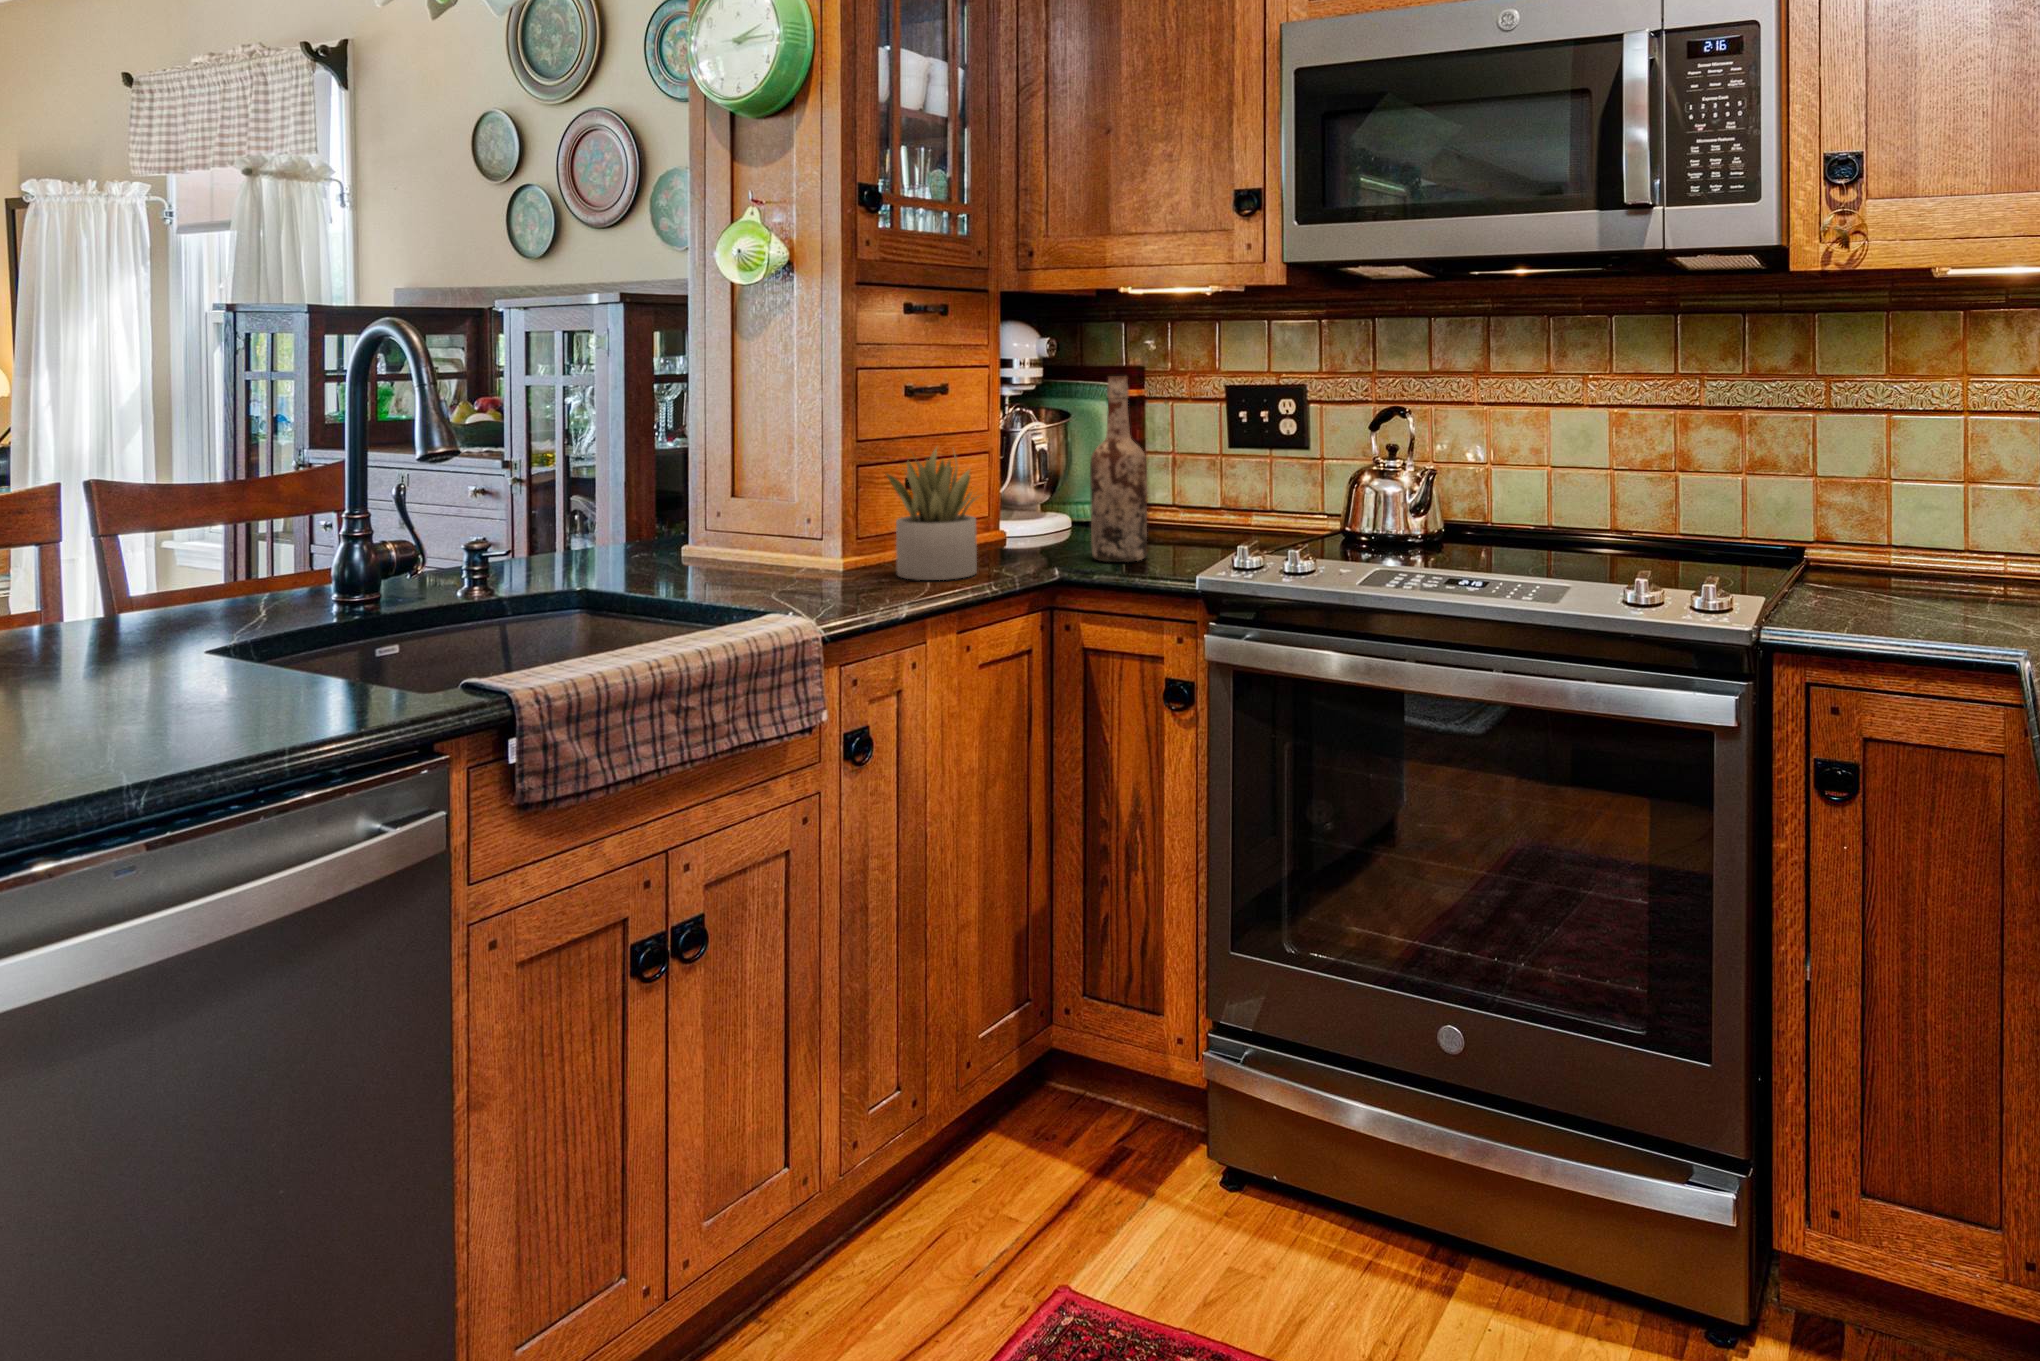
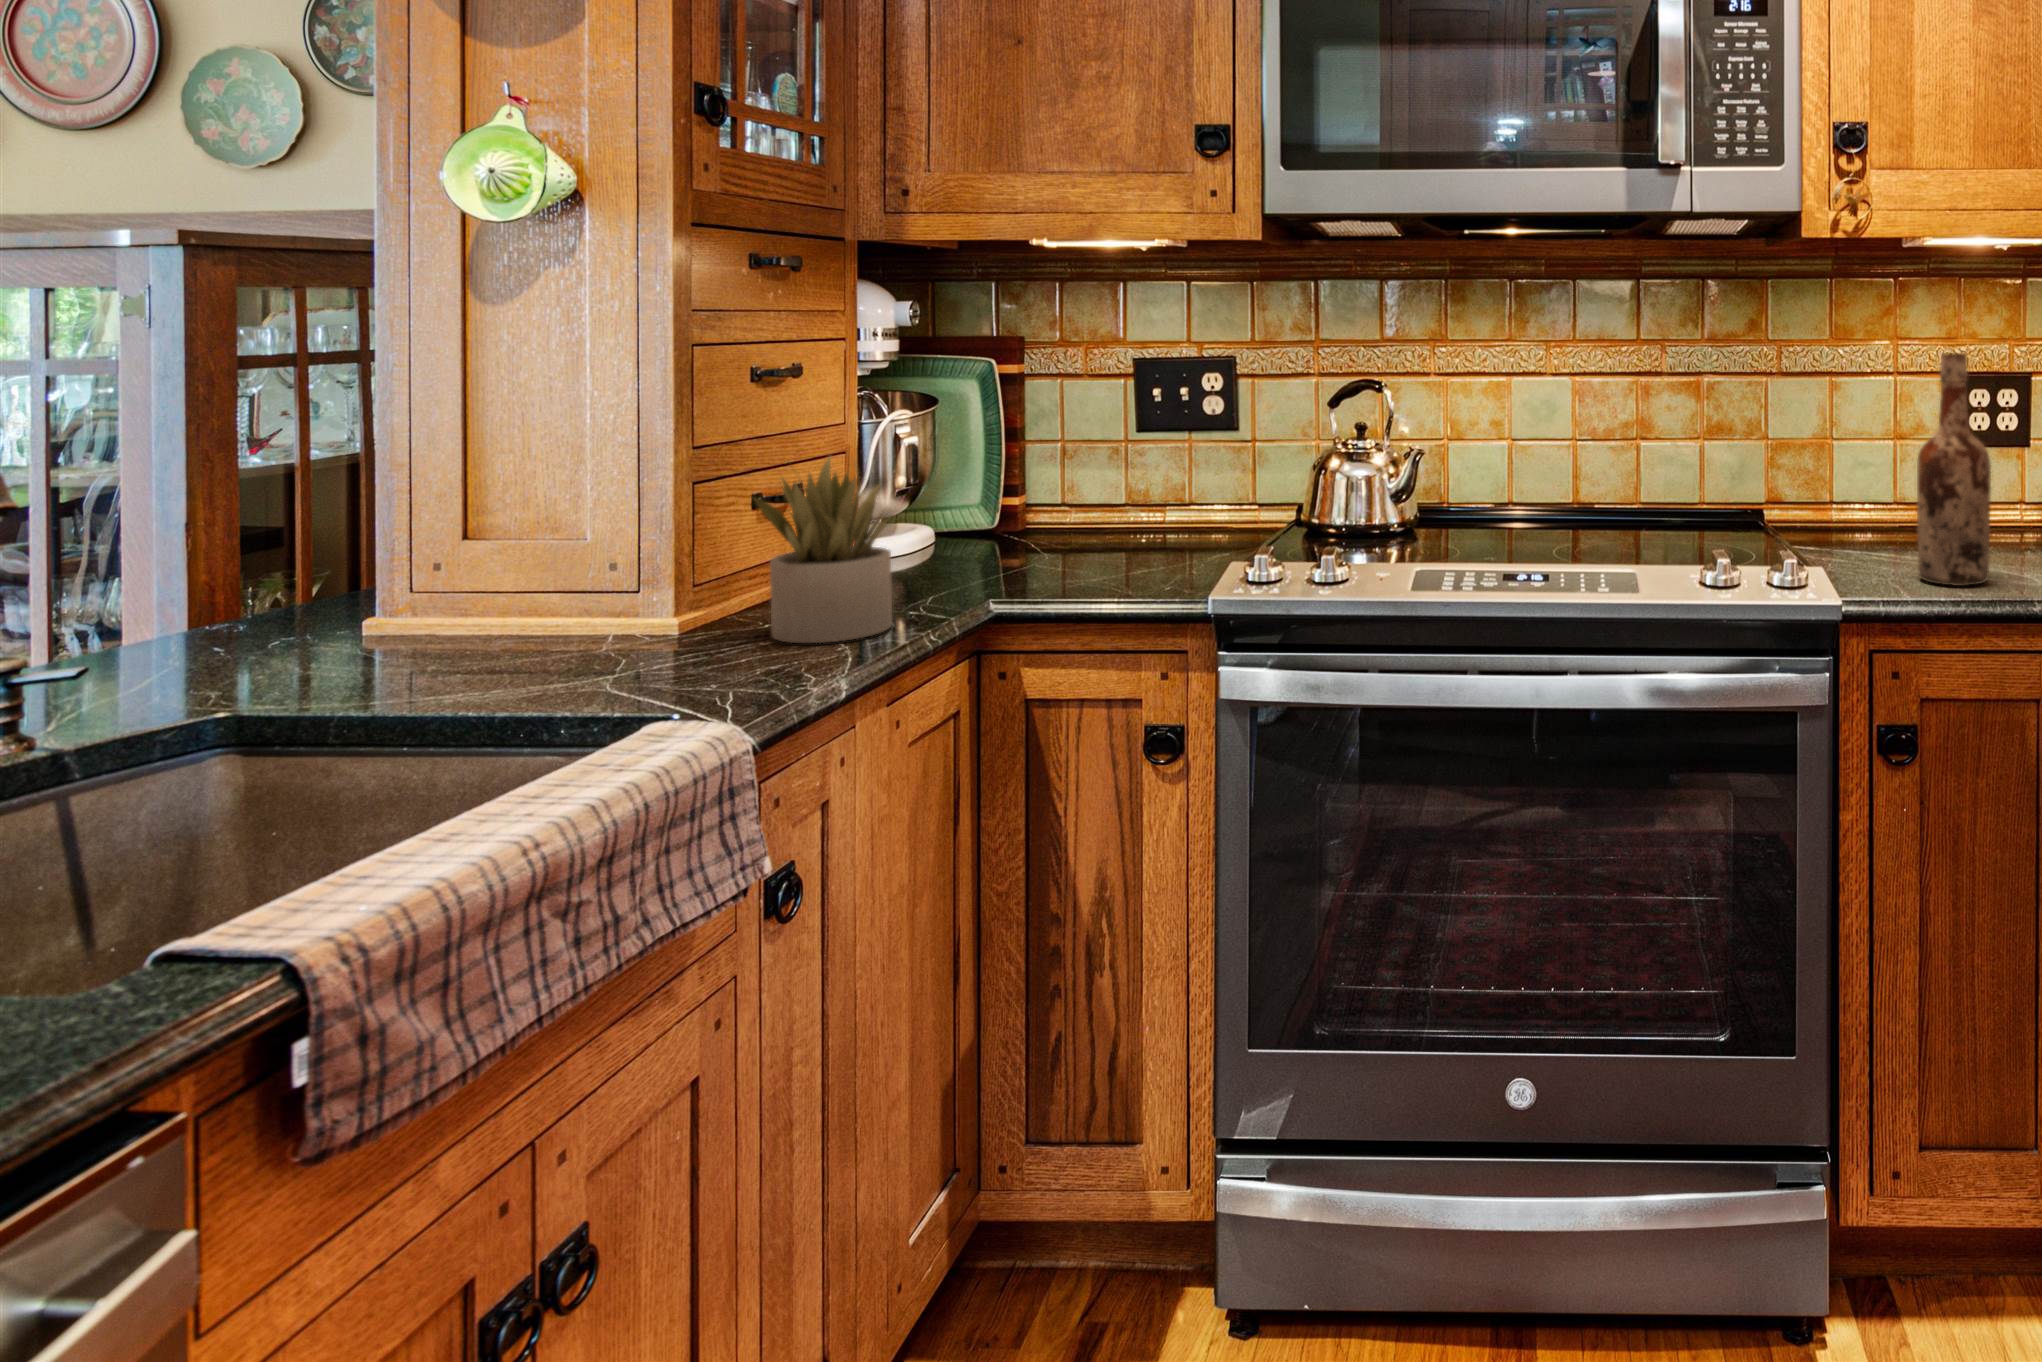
wine bottle: present [1090,376,1147,562] -> present [1917,353,1991,586]

